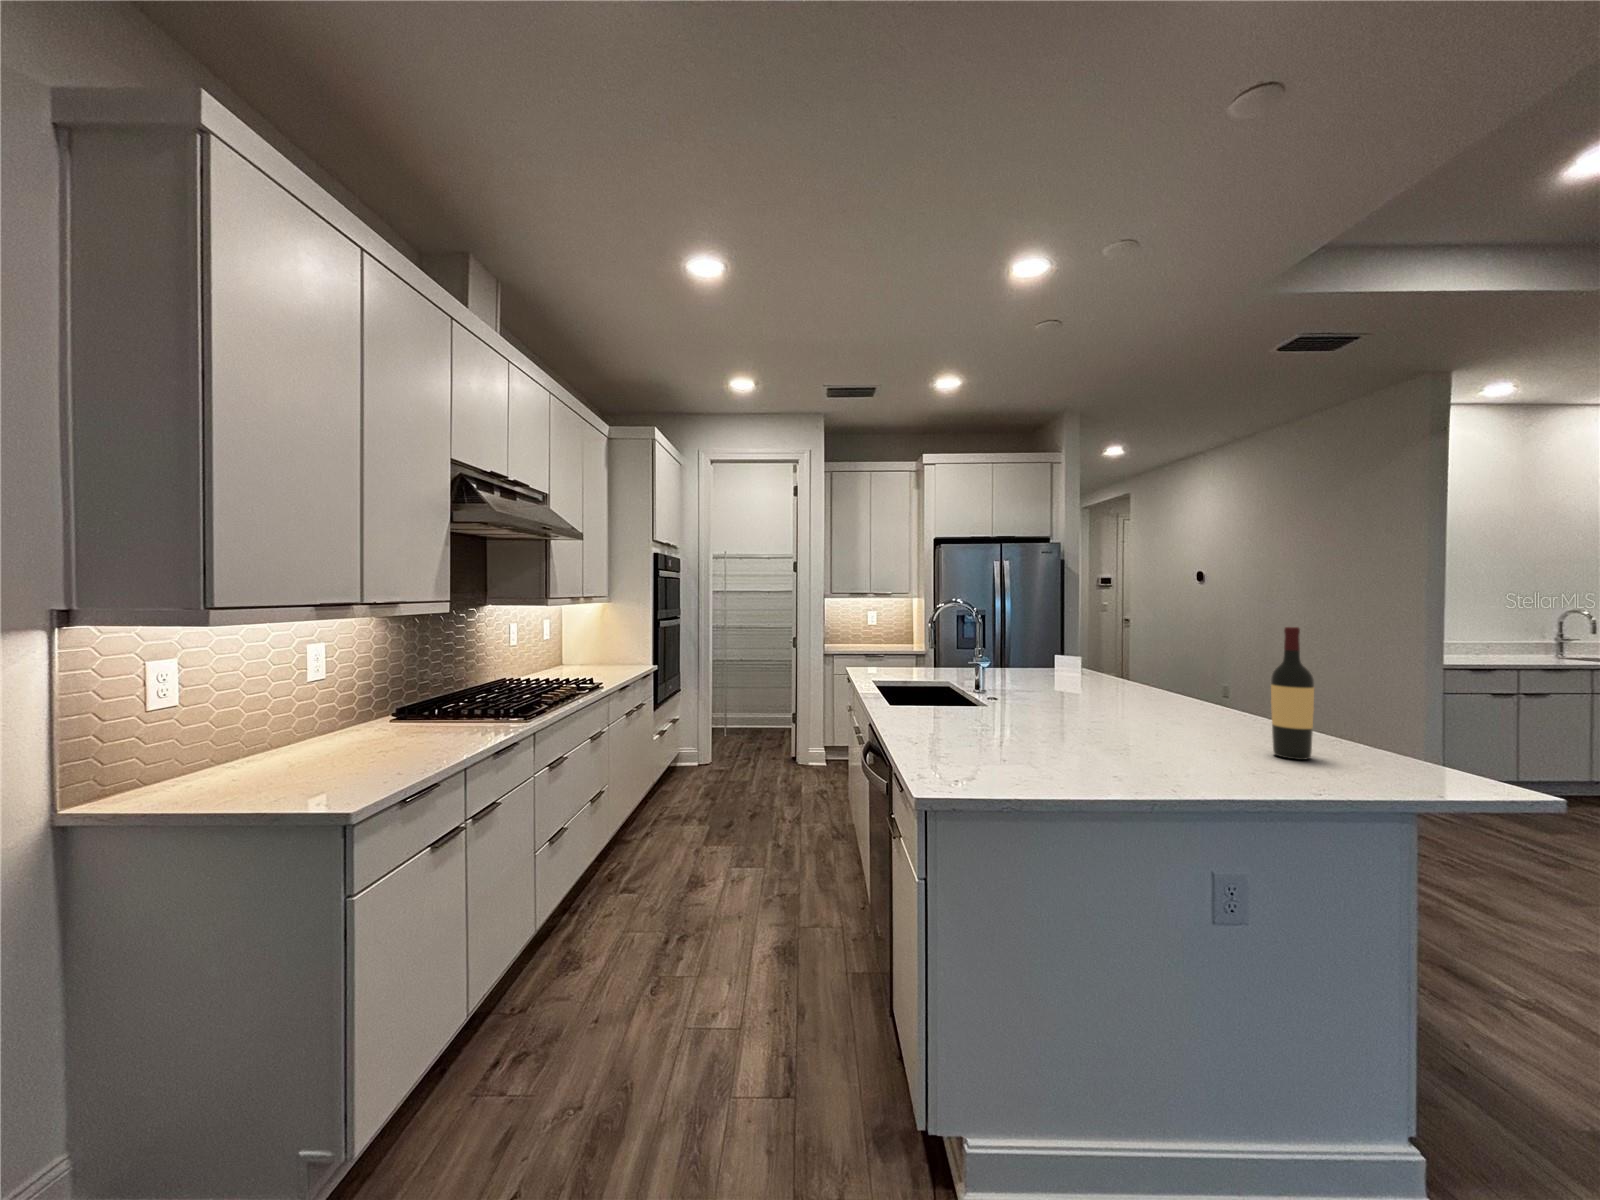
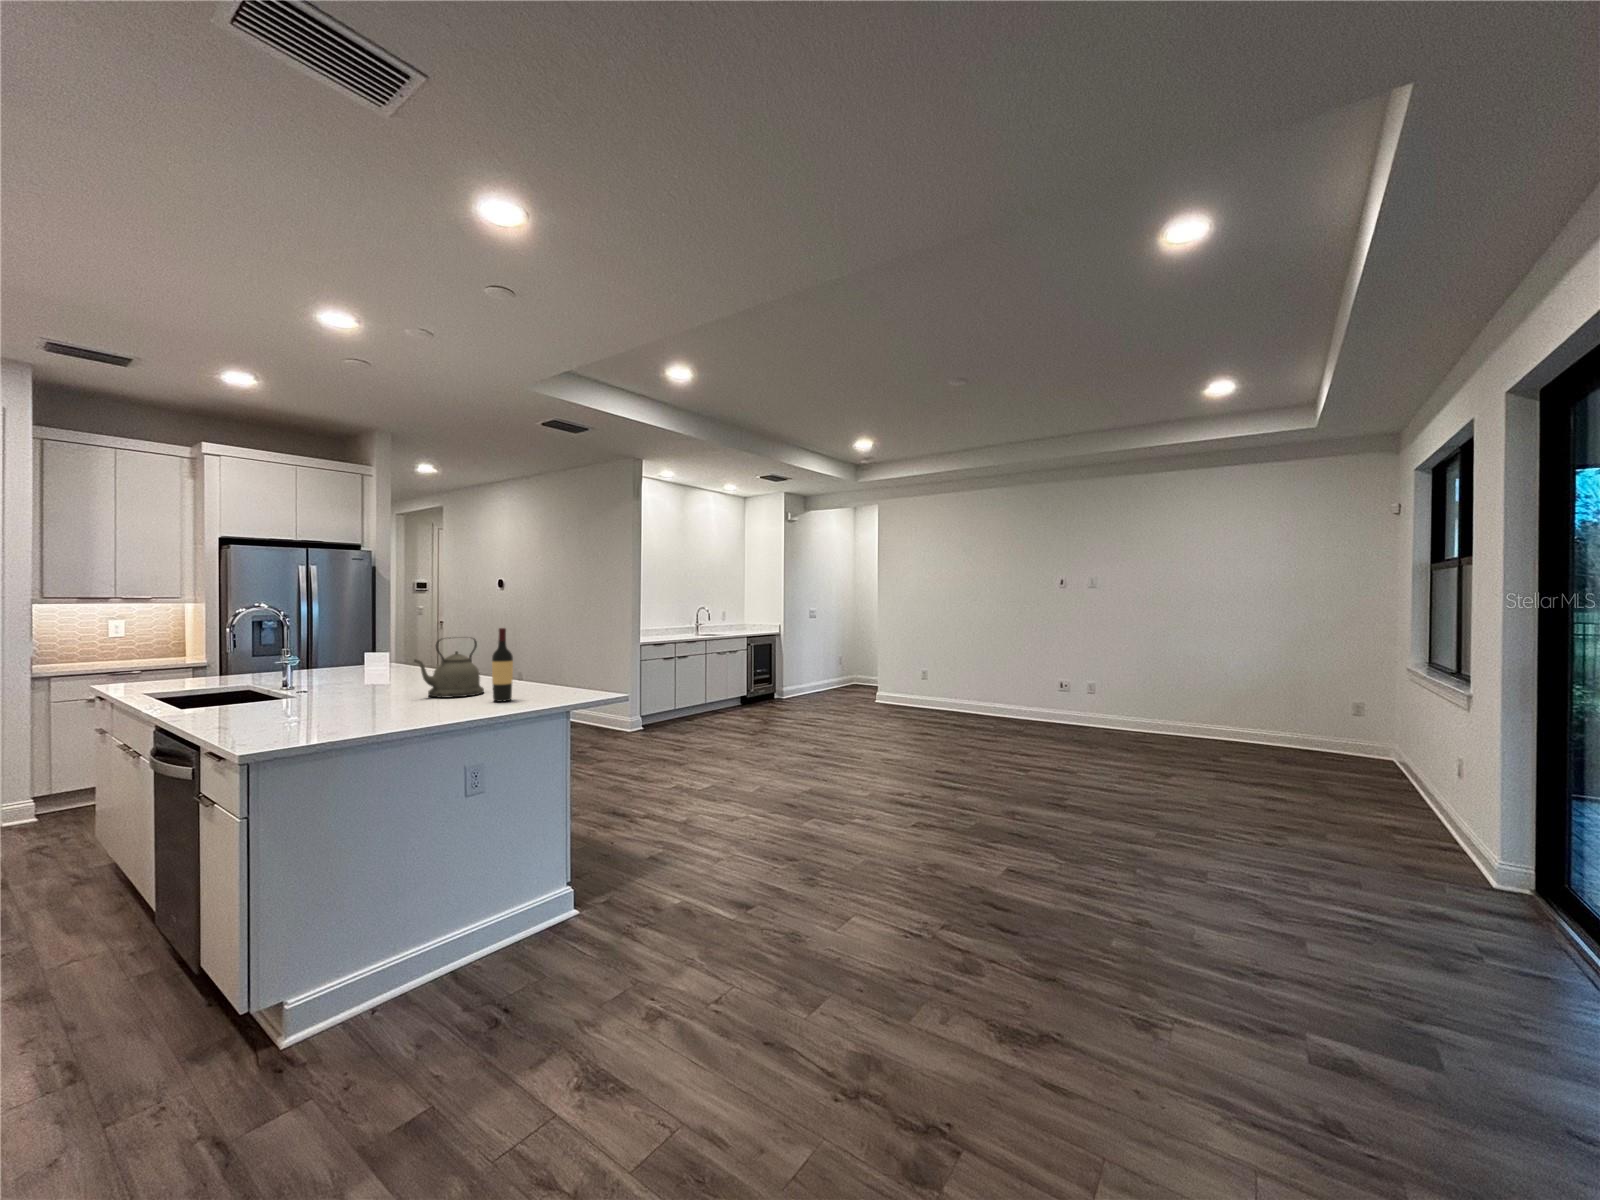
kettle: none [1132,639,1242,735] -> present [414,639,484,698]

